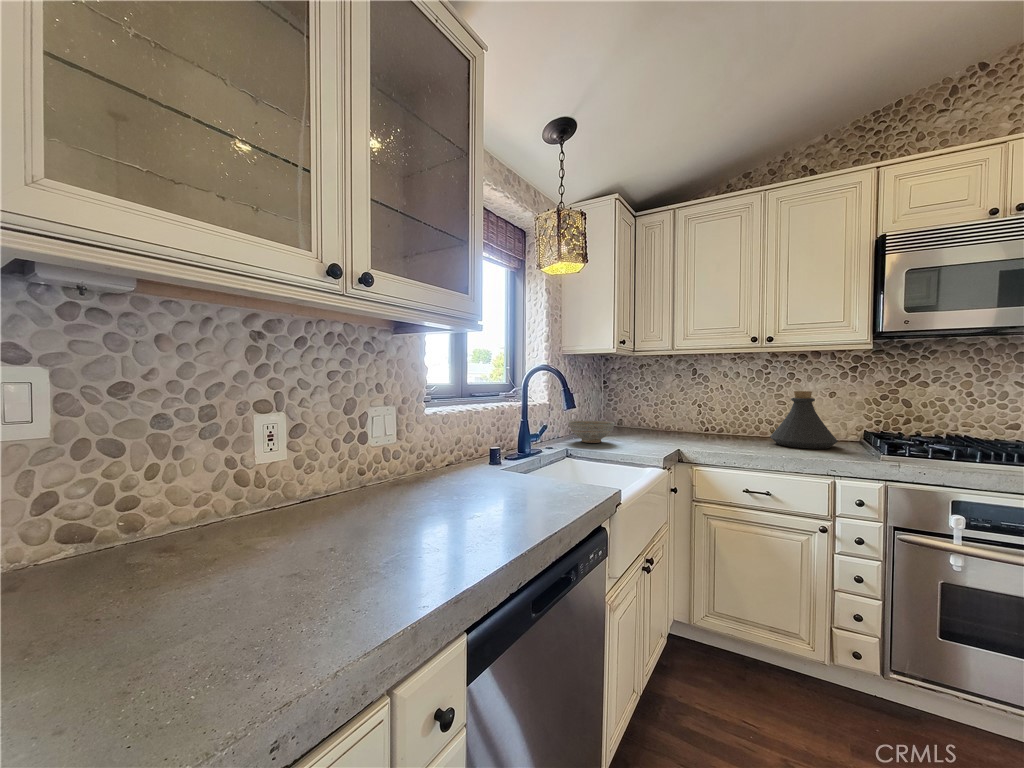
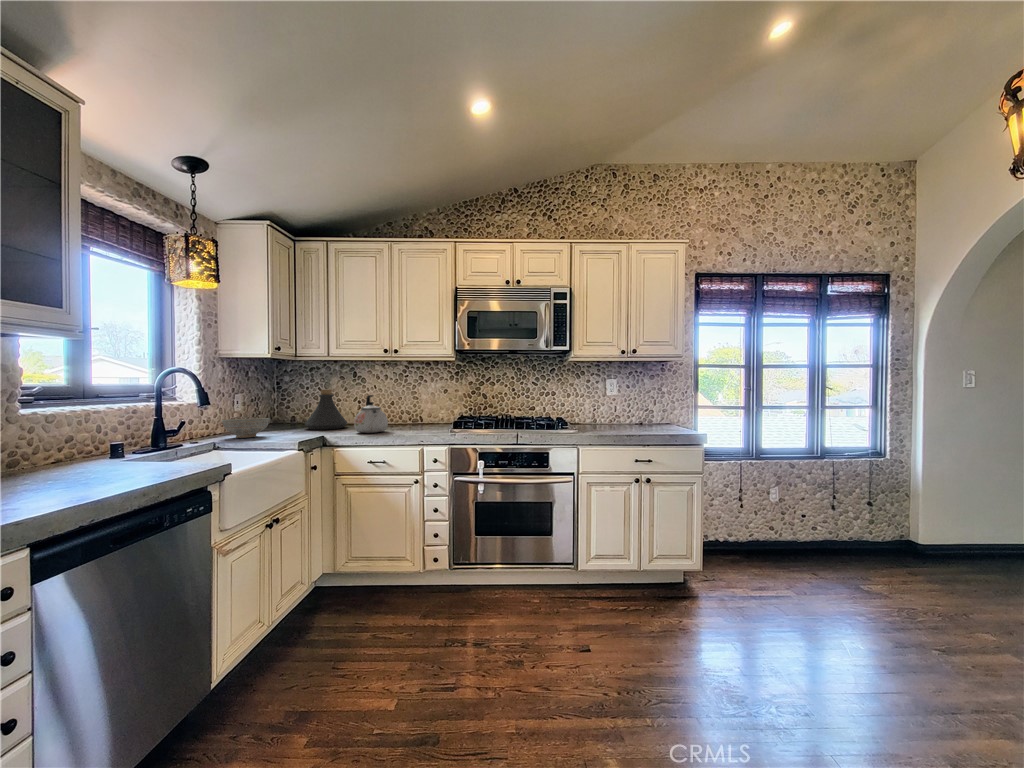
bottle: present [770,391,838,449] -> present [305,390,347,430]
kettle: none [716,399,764,449] -> present [354,395,388,433]

